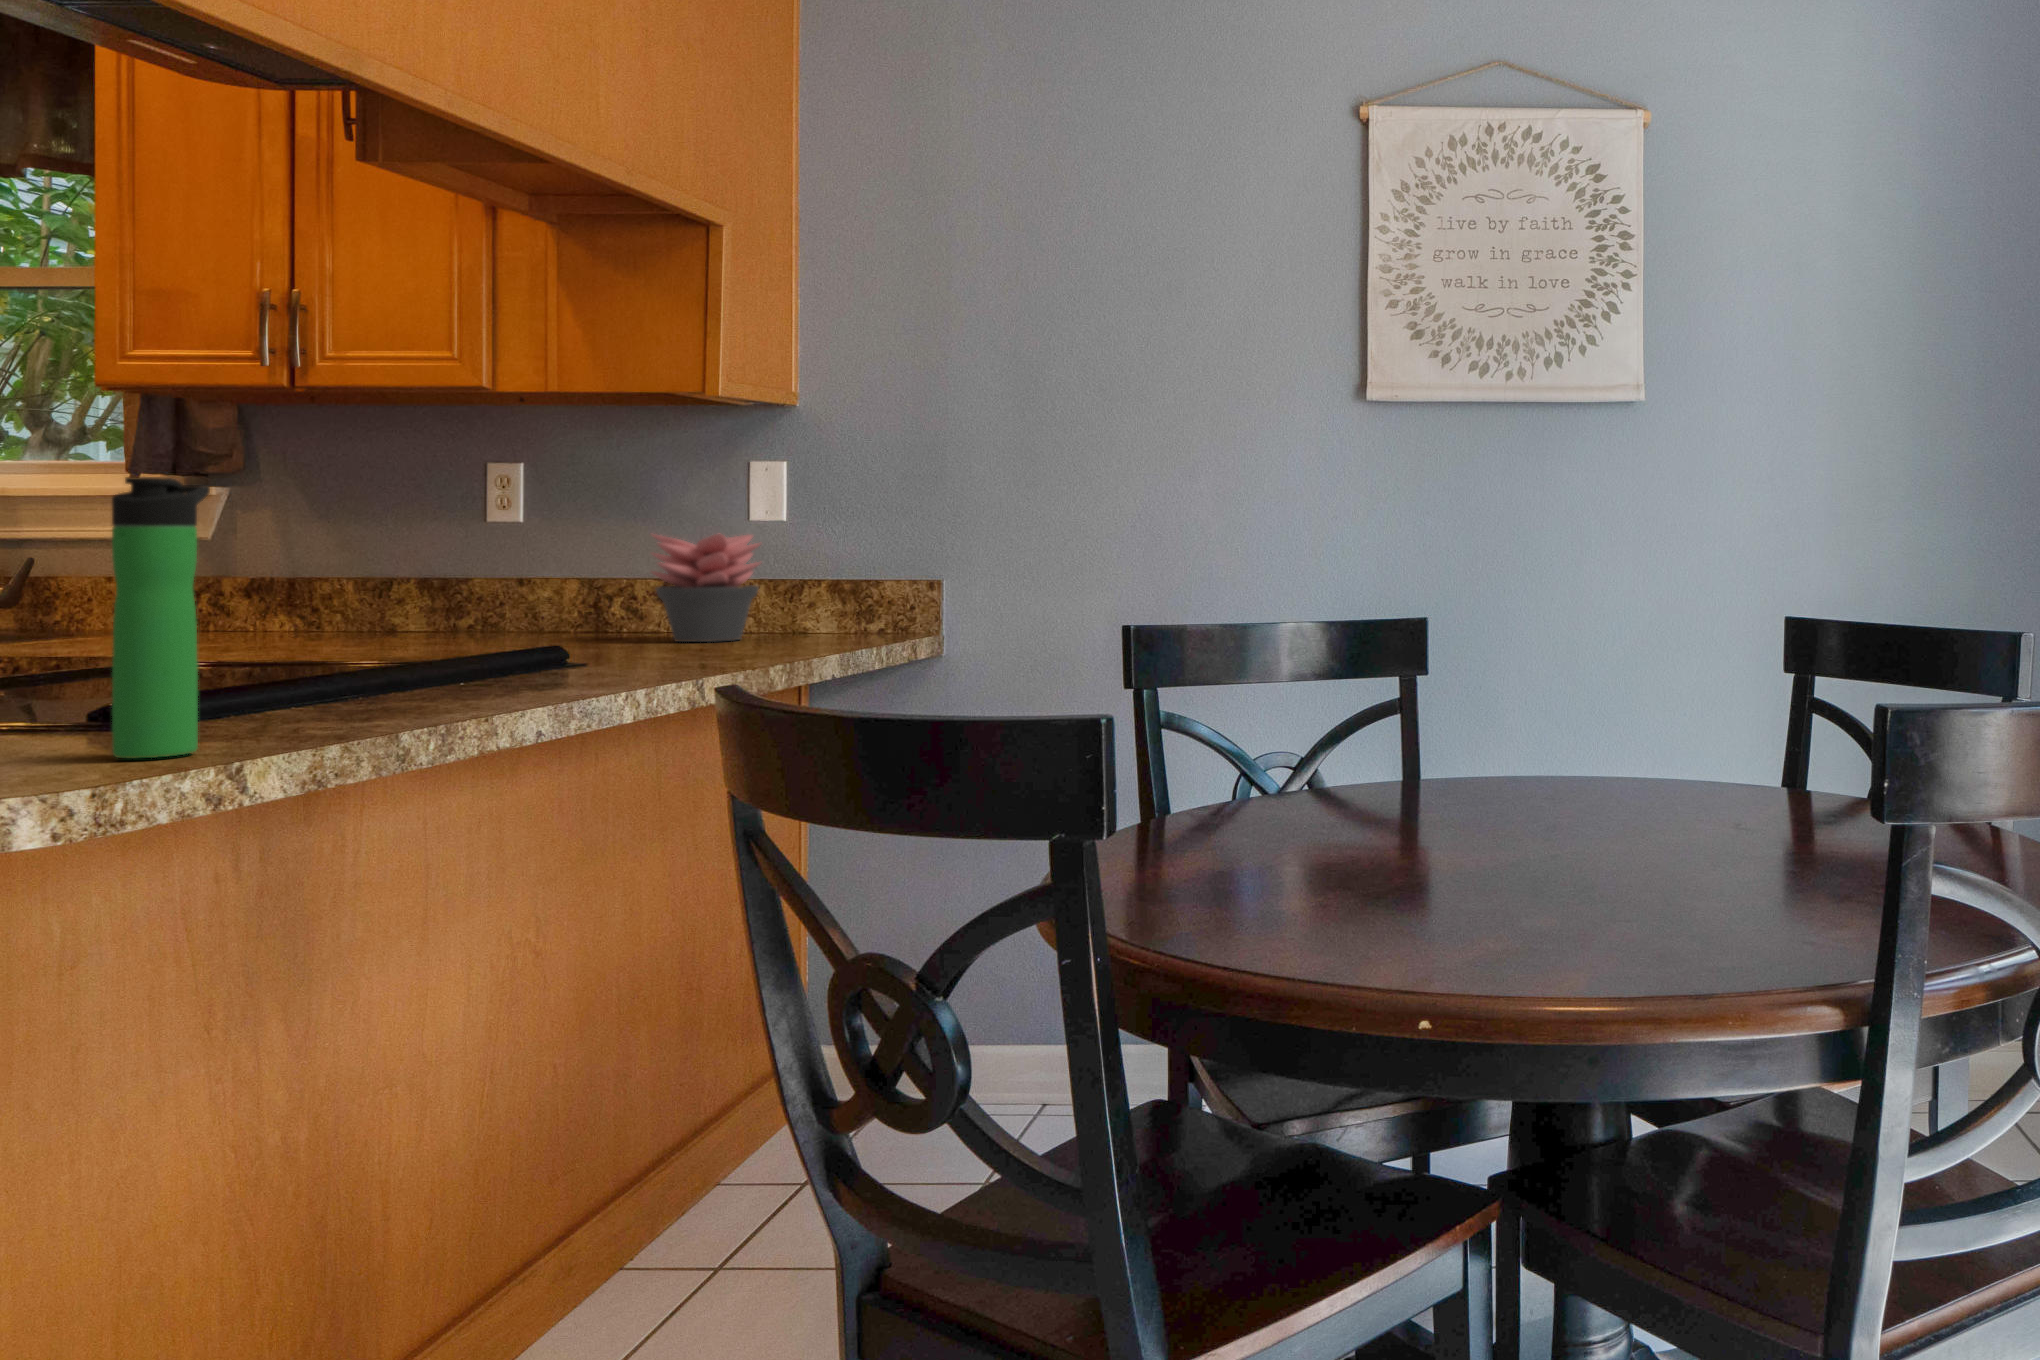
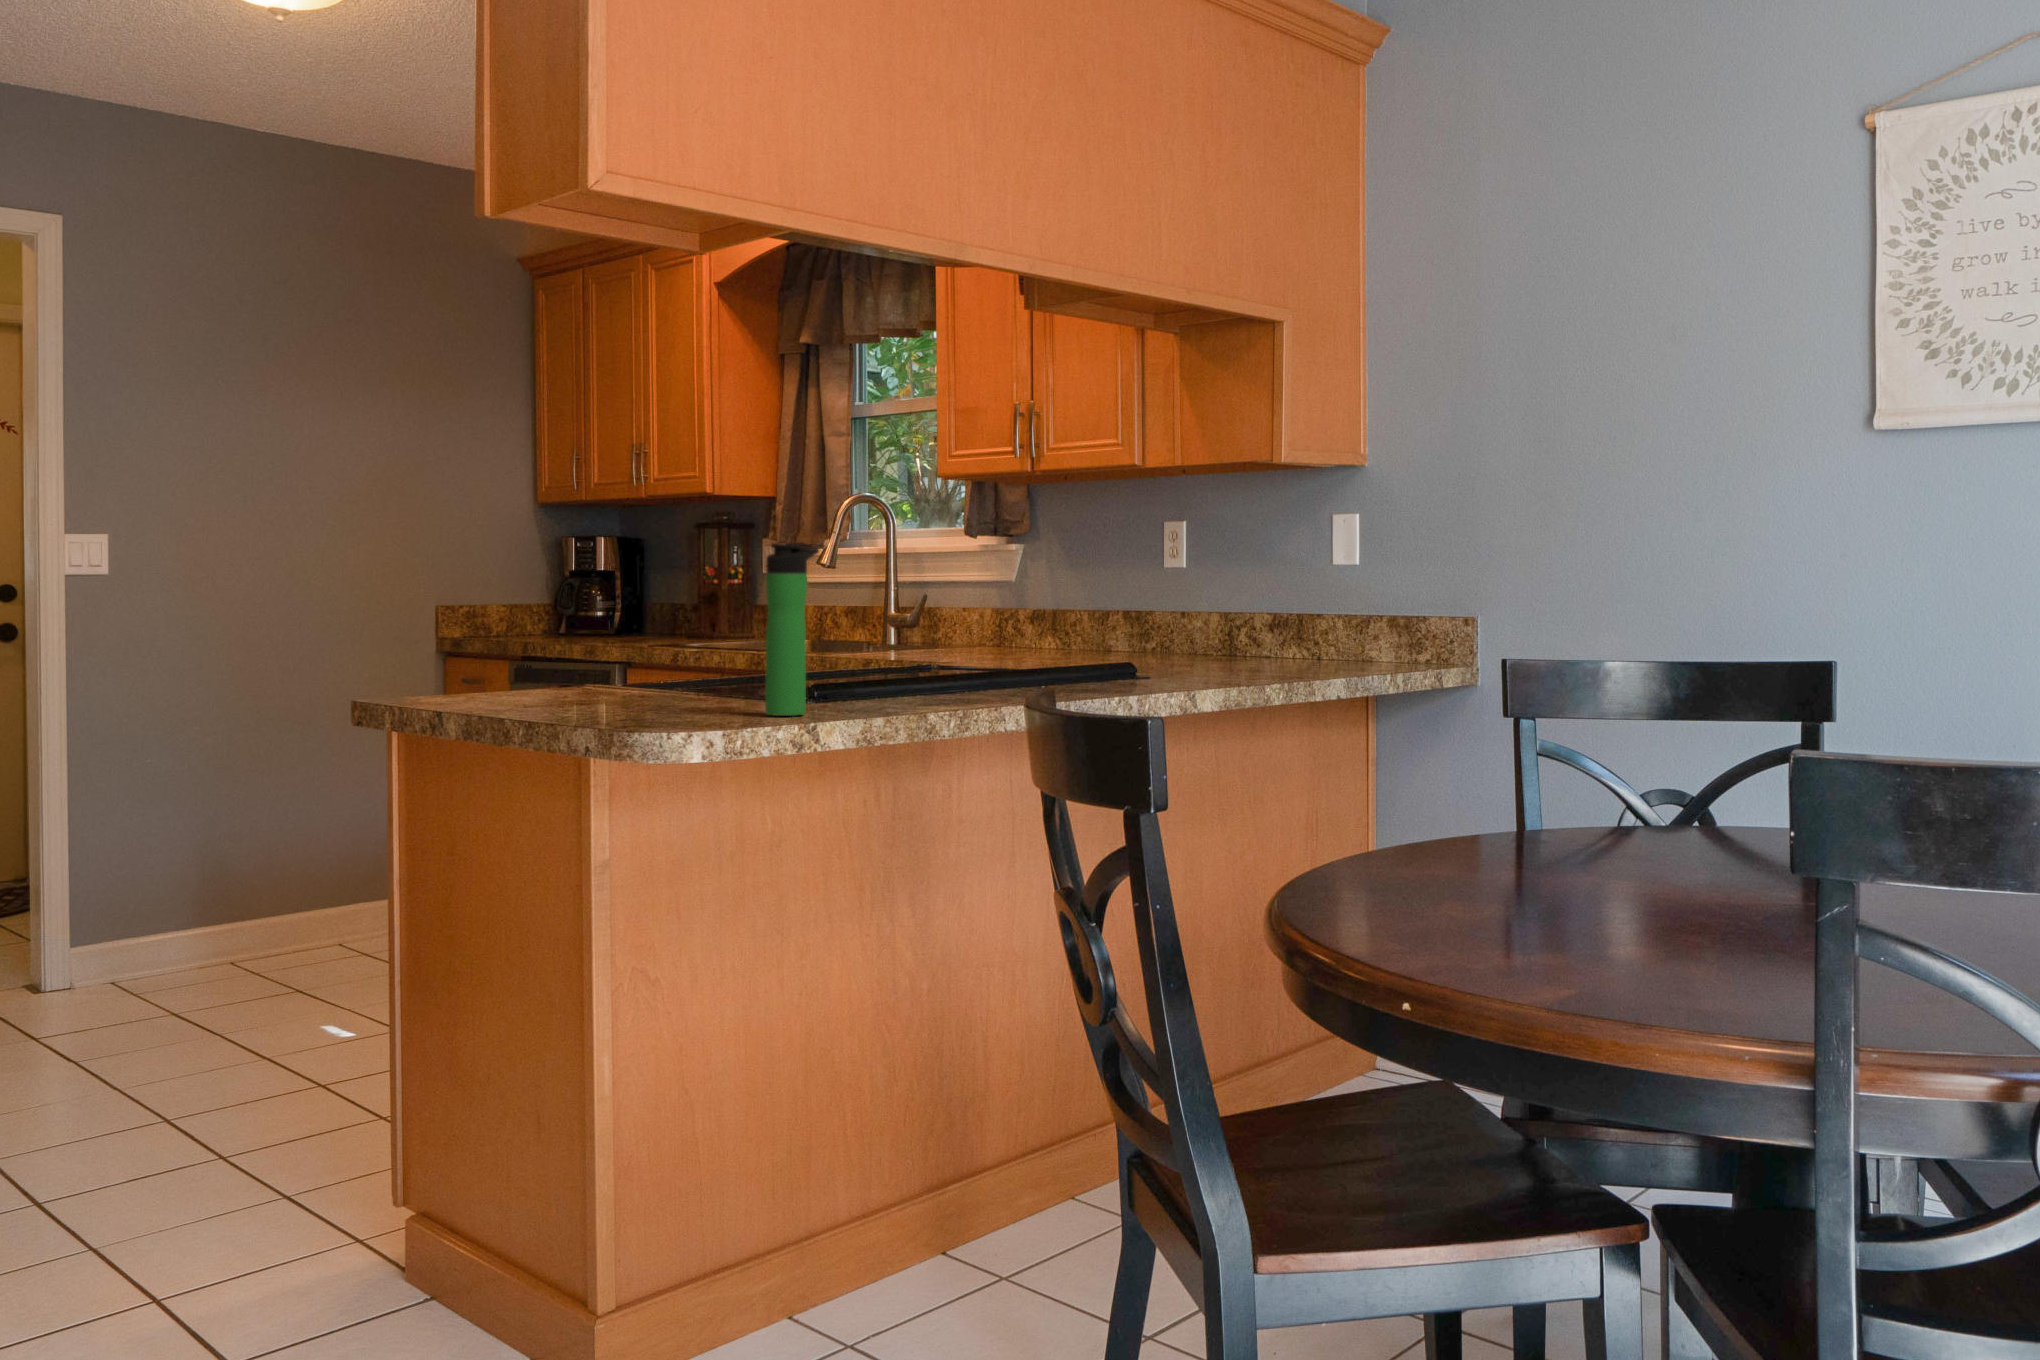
succulent plant: present [652,534,762,642] -> none [1252,577,1336,670]

